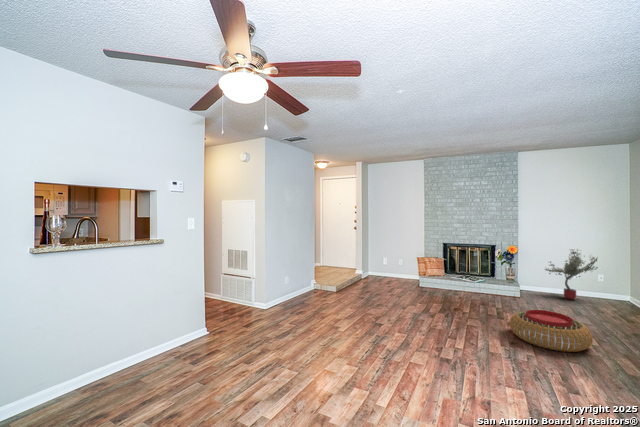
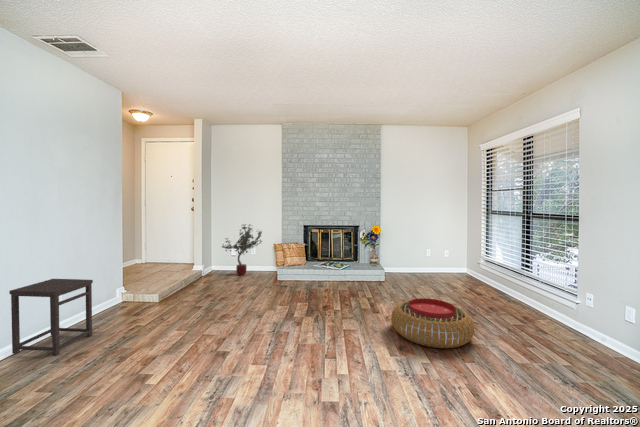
potted tree: present [545,249,598,300] -> present [222,224,262,275]
side table: none [274,270,307,310] -> present [9,279,93,355]

